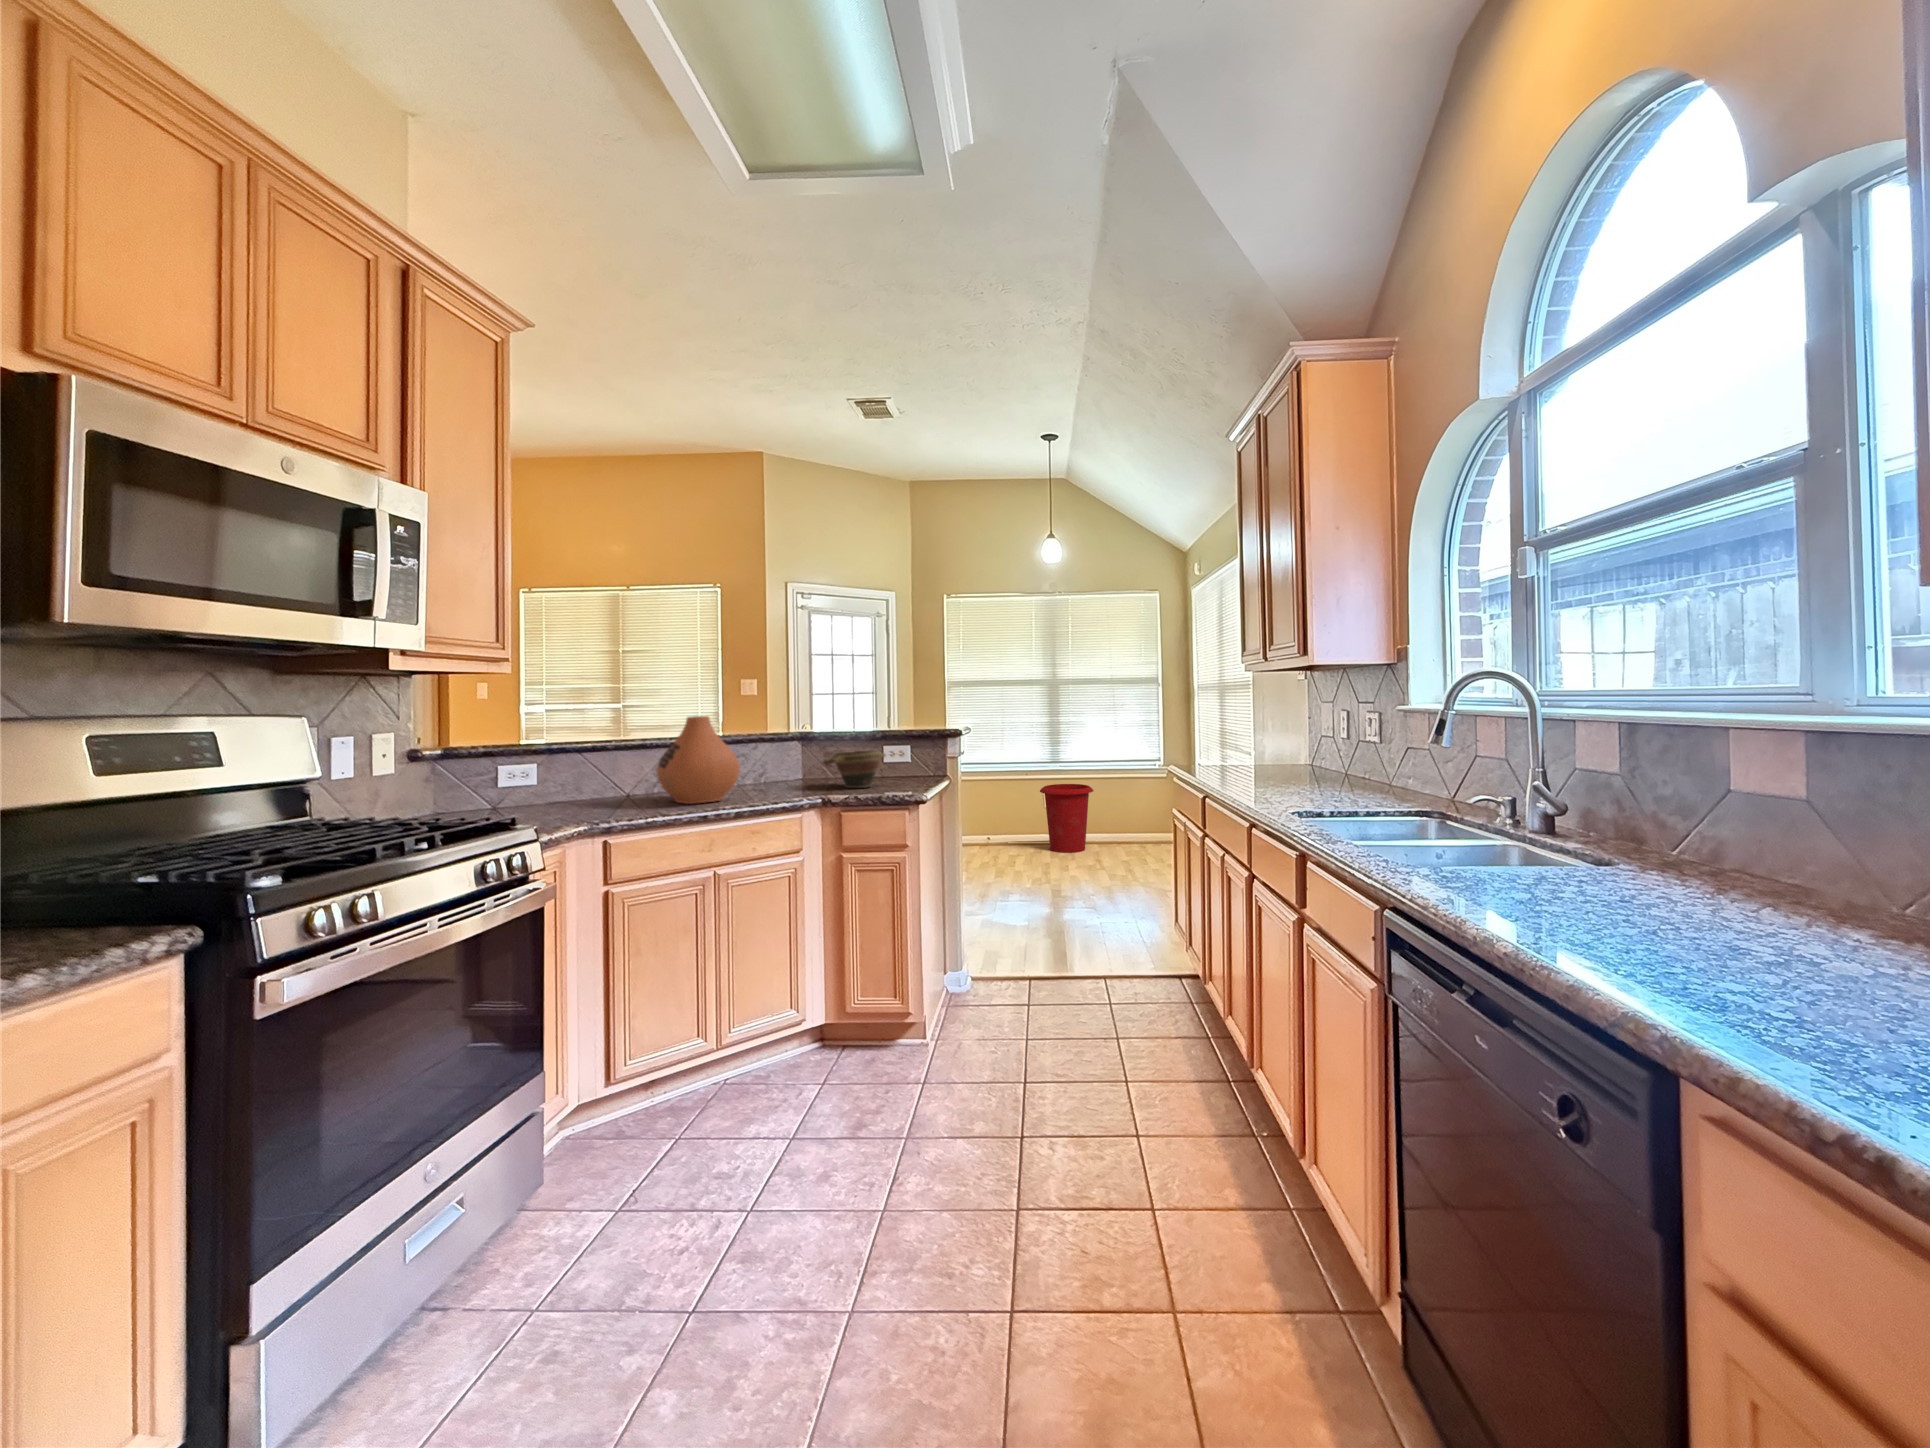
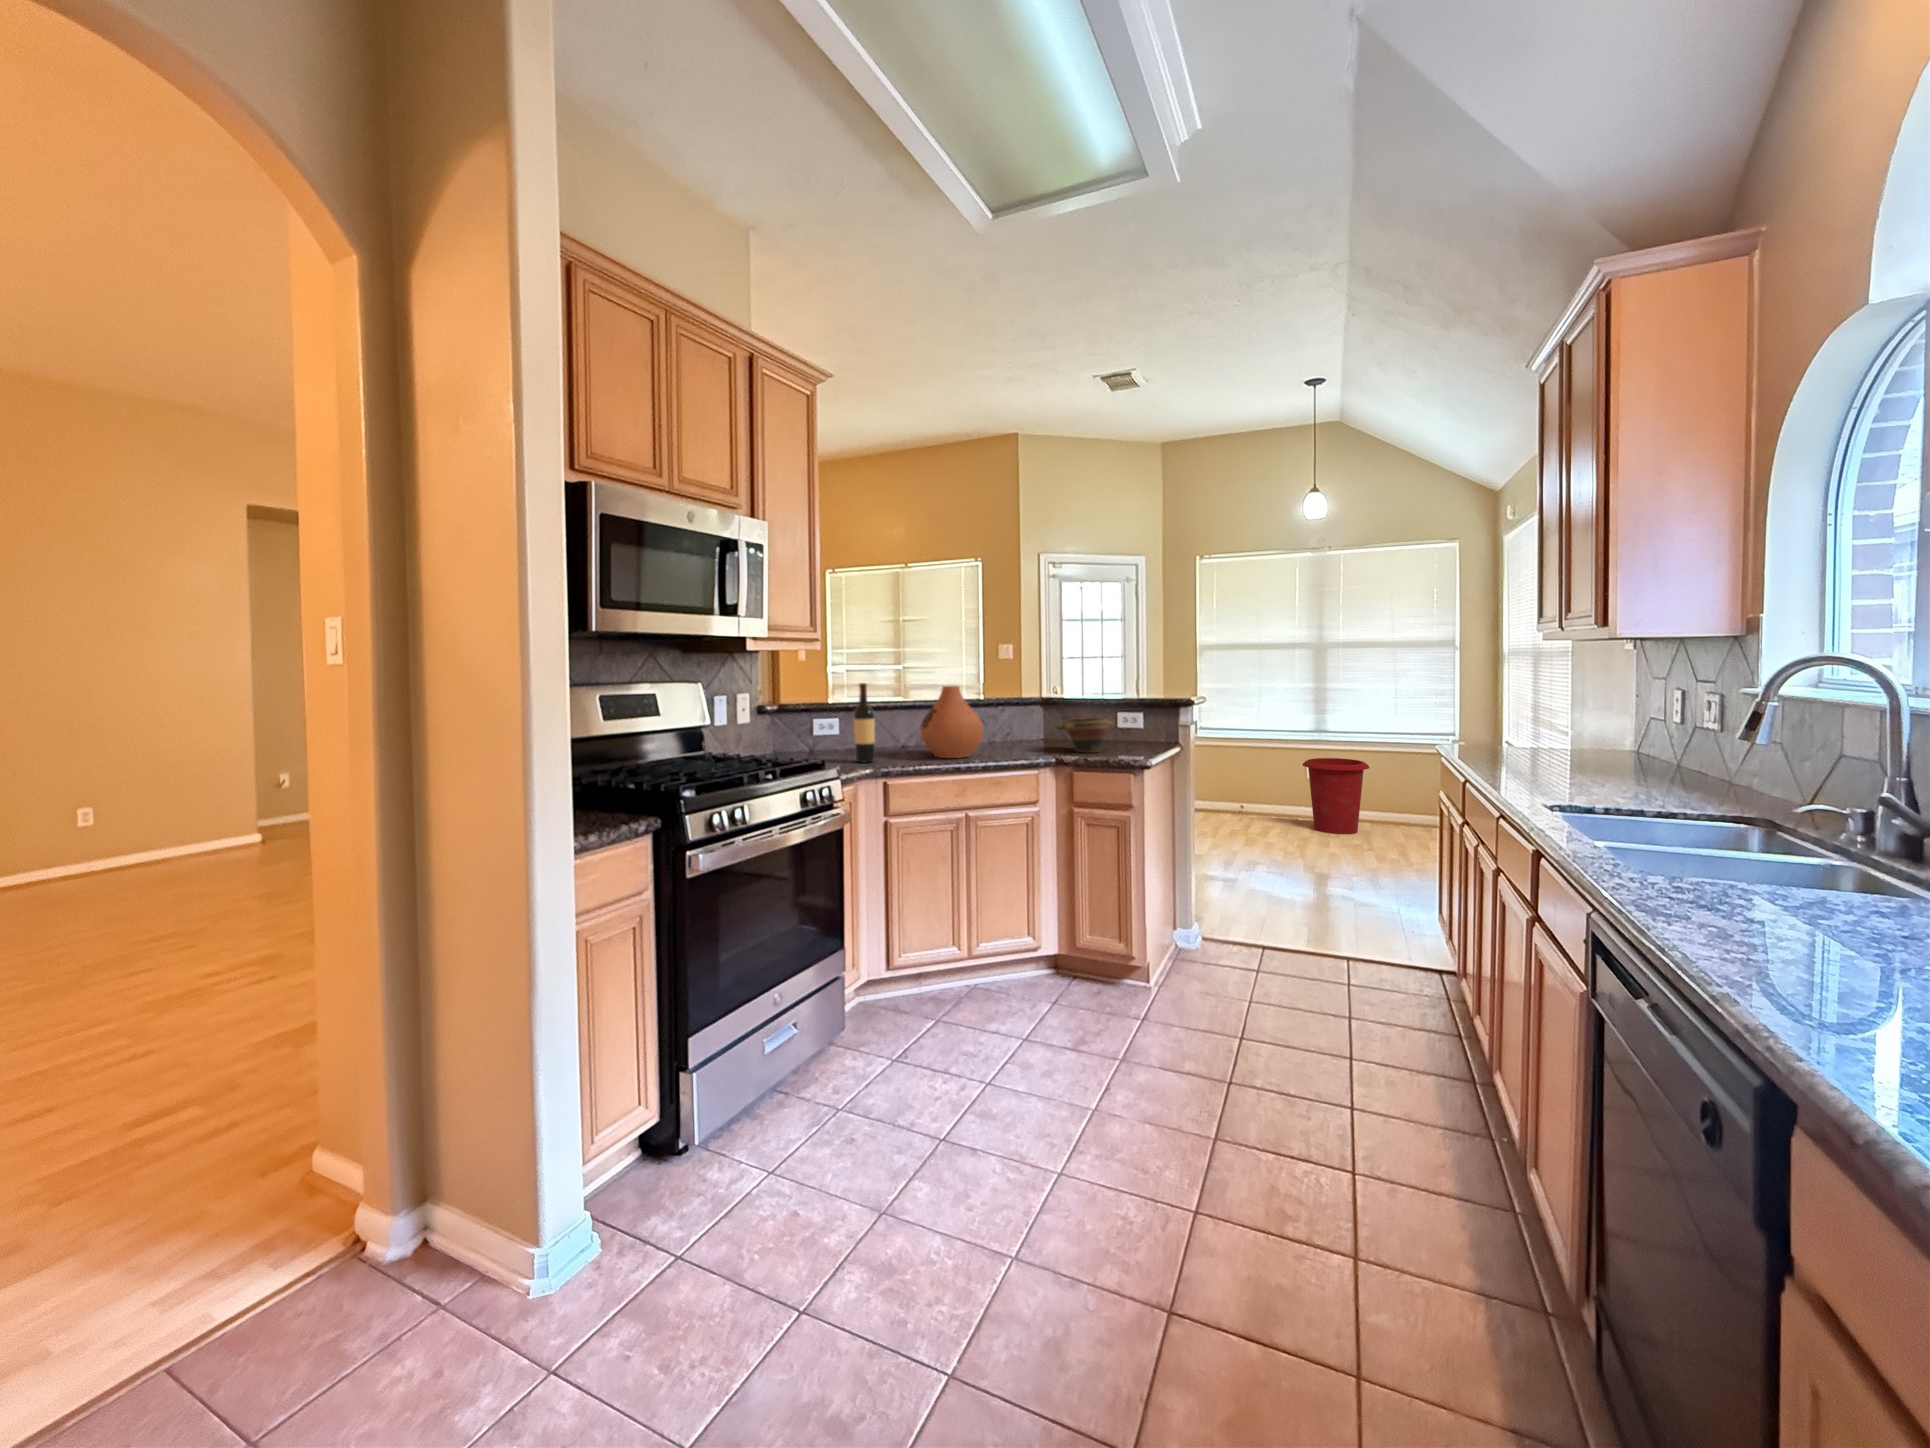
wine bottle: none [563,713,594,816] -> present [854,683,875,762]

